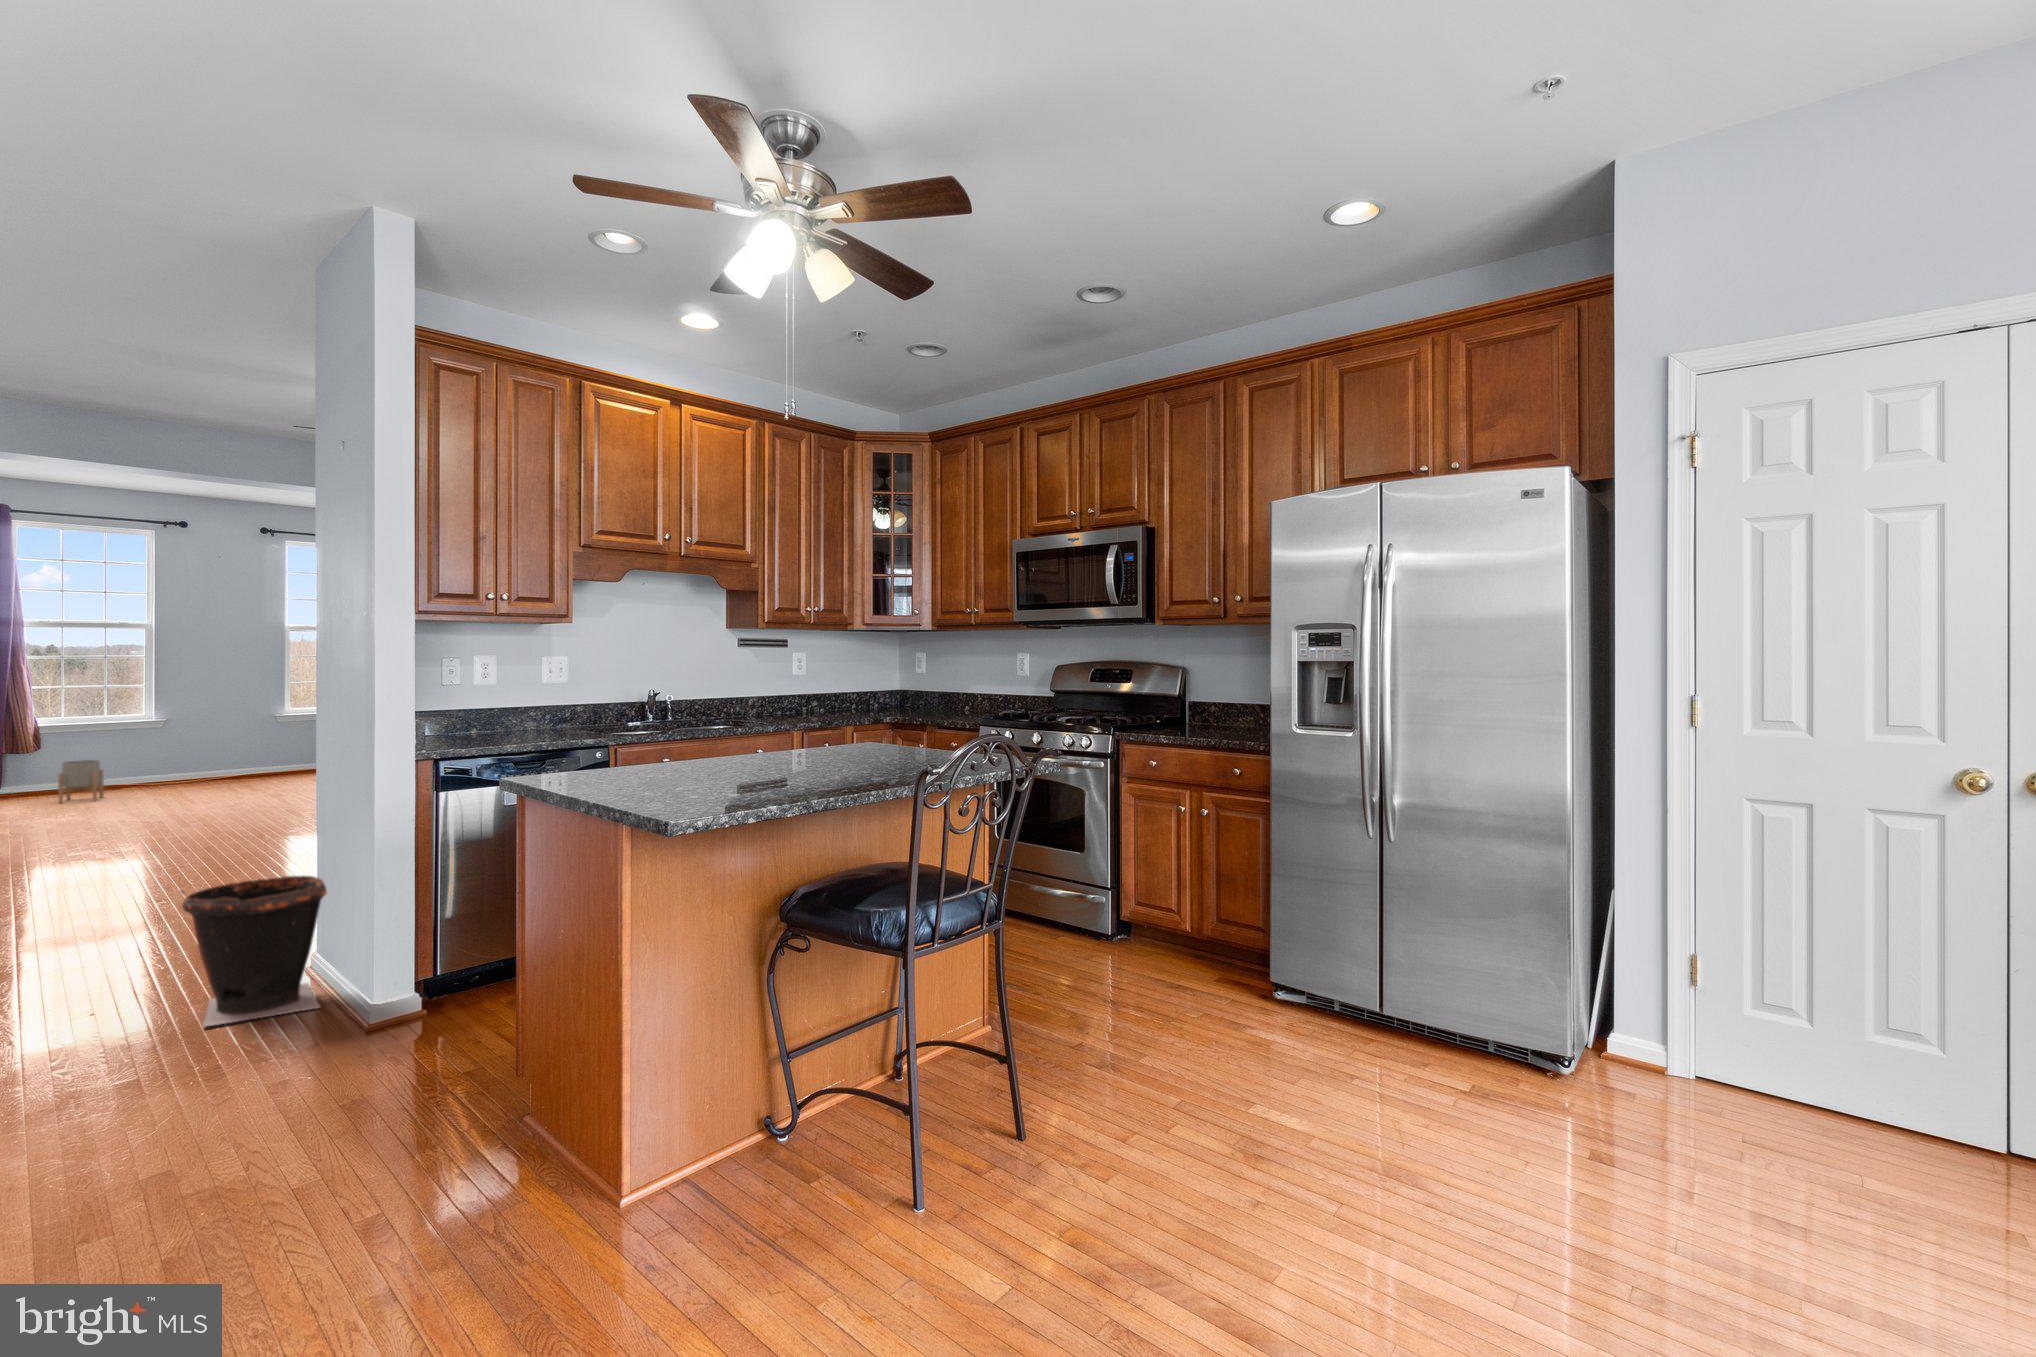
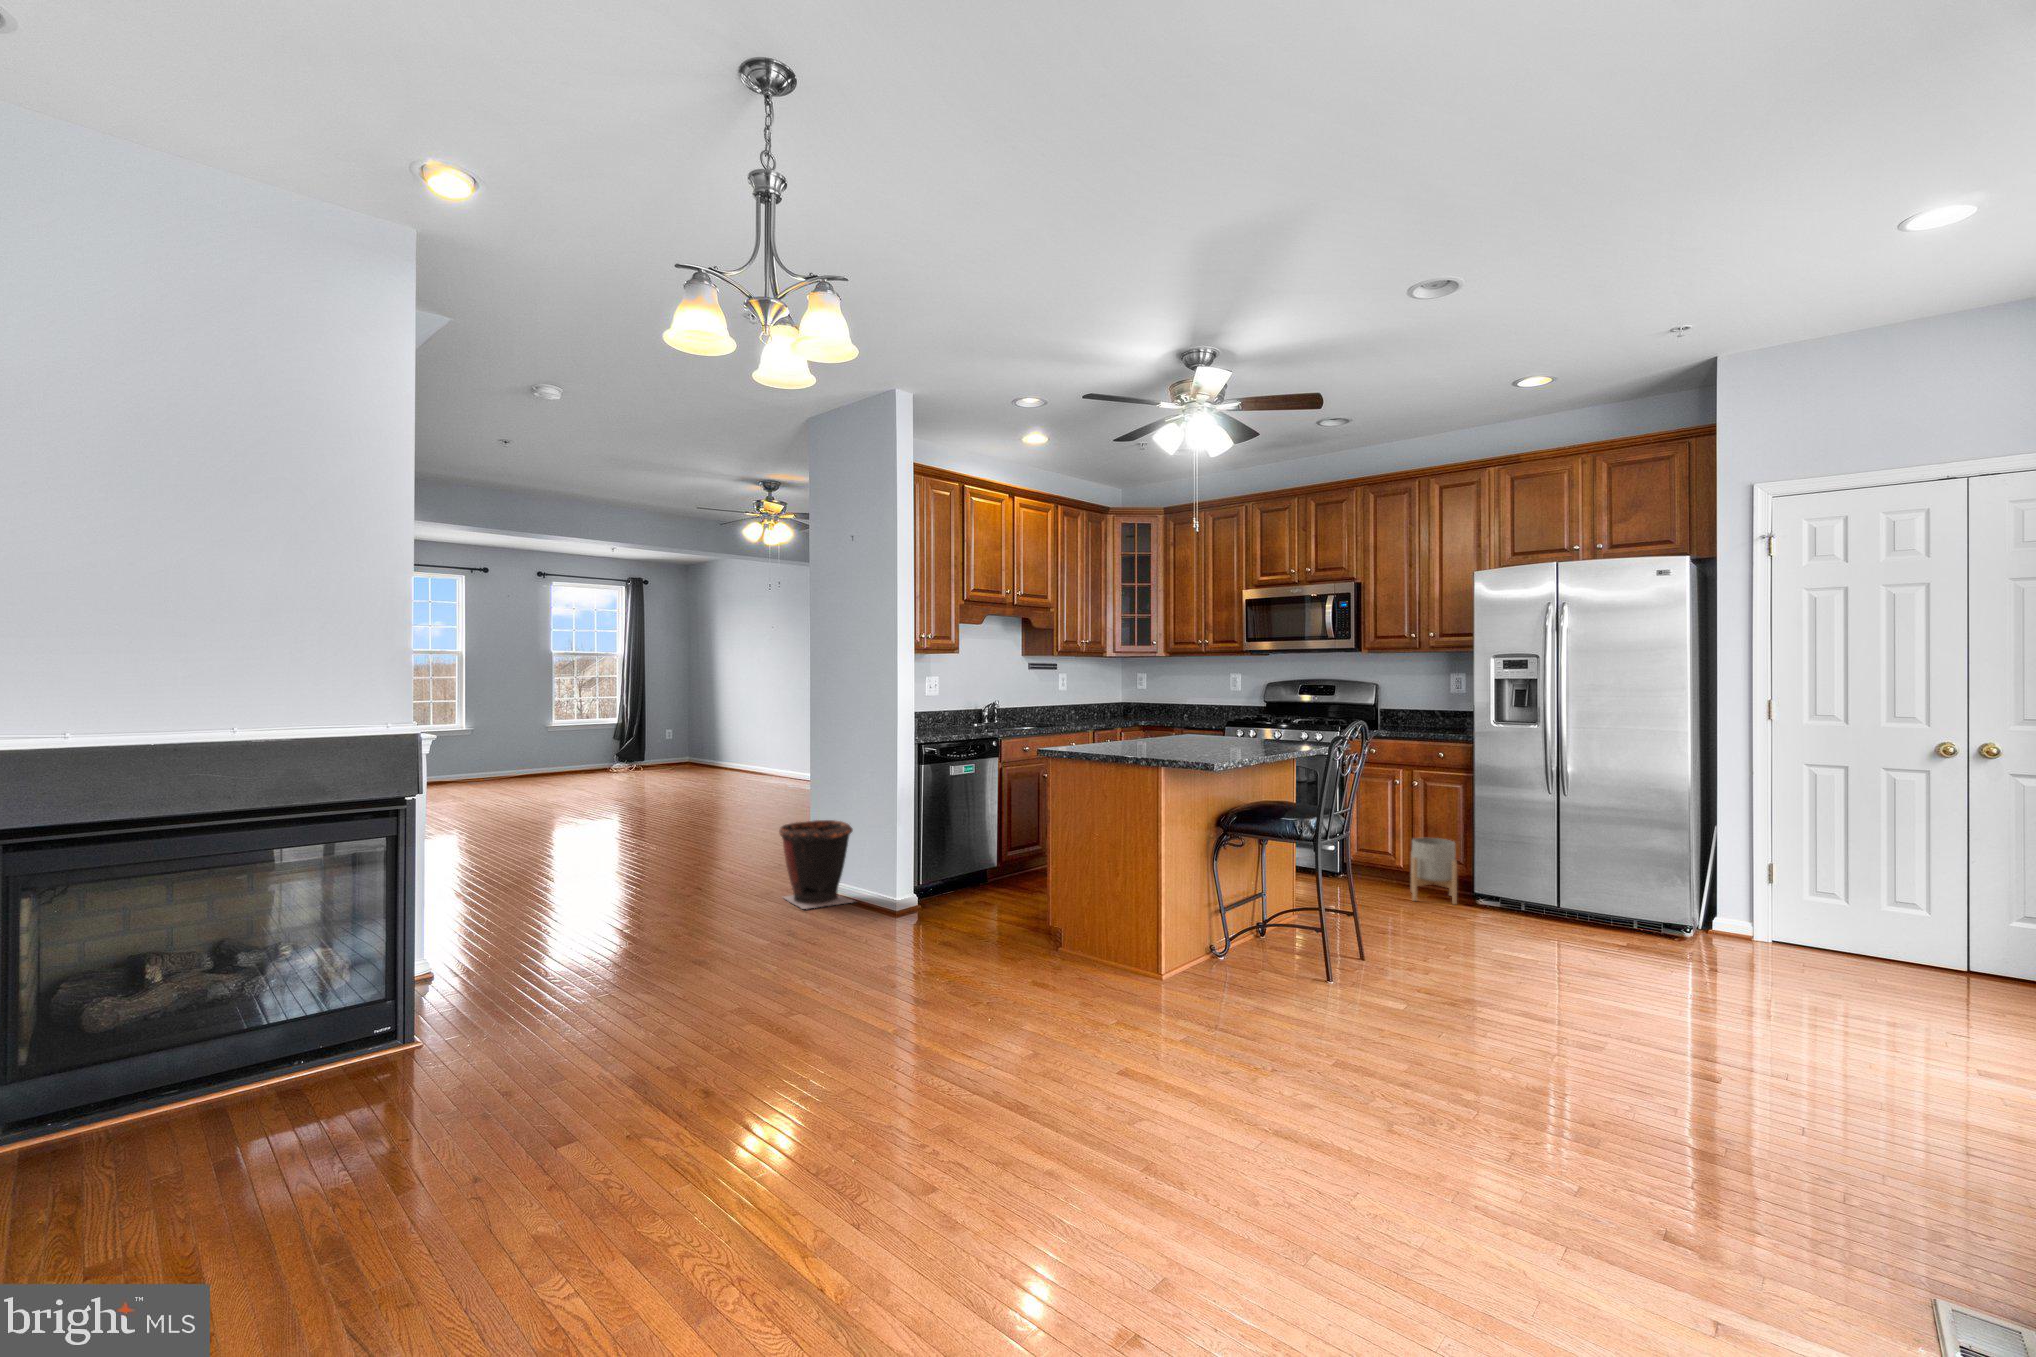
planter: present [58,760,104,803] -> present [1411,838,1457,904]

